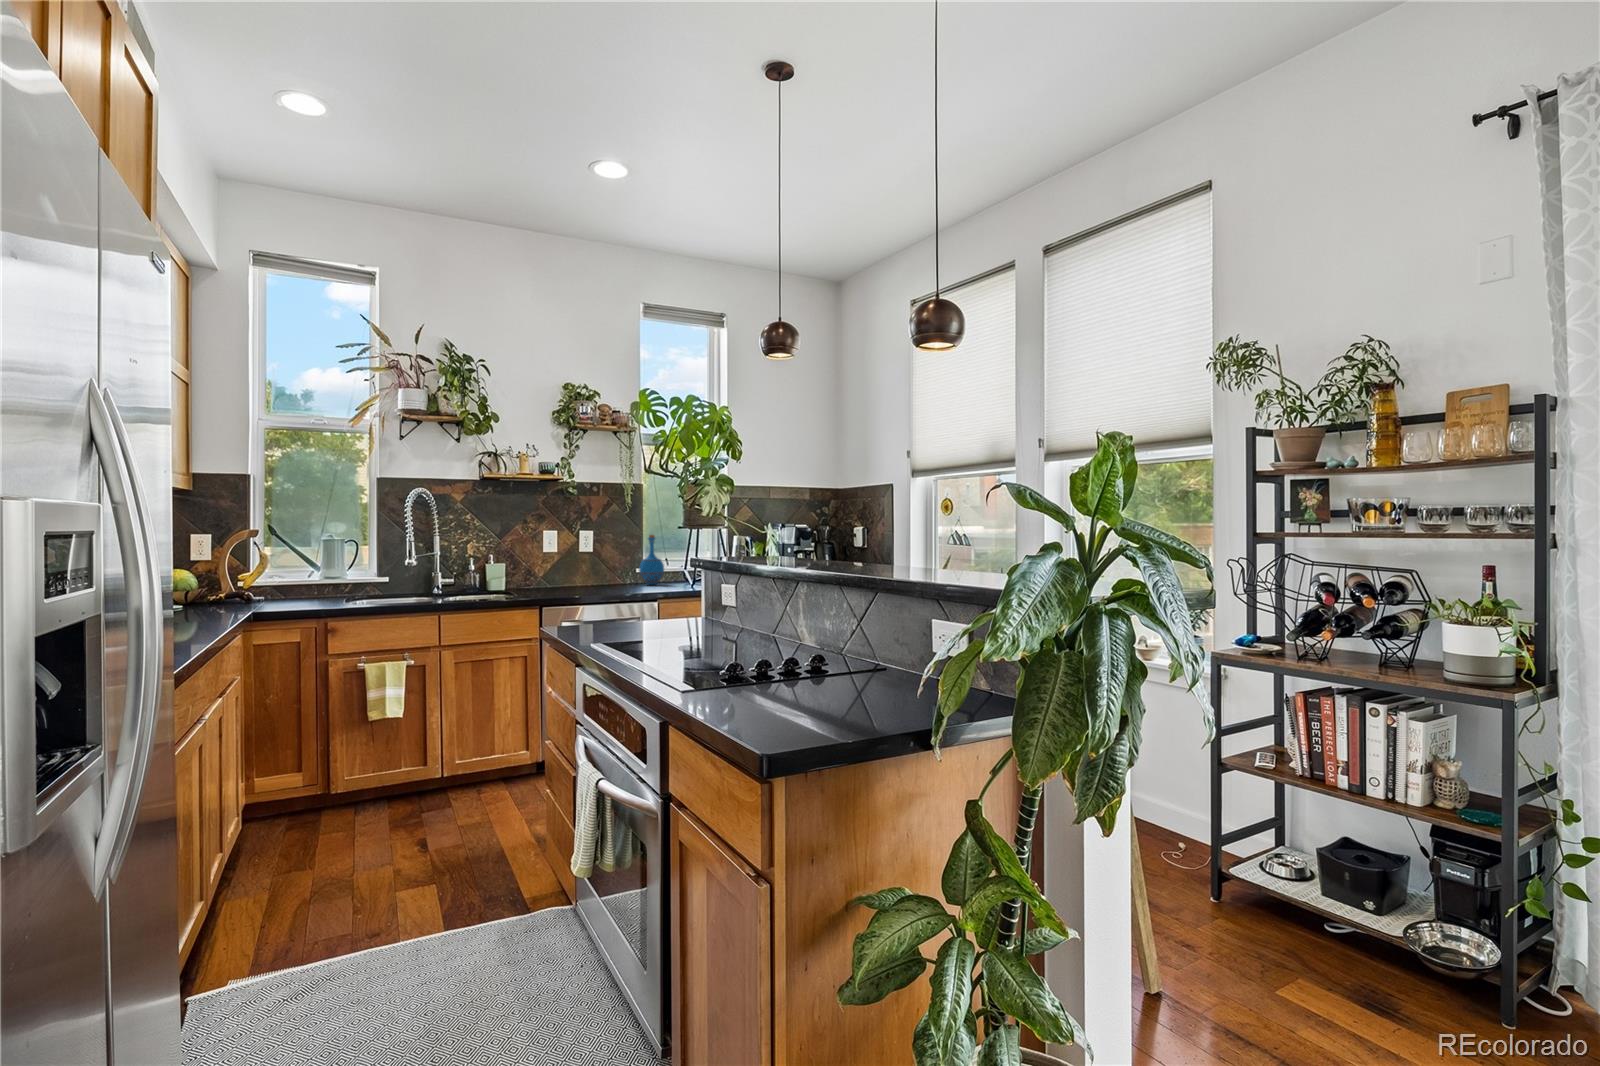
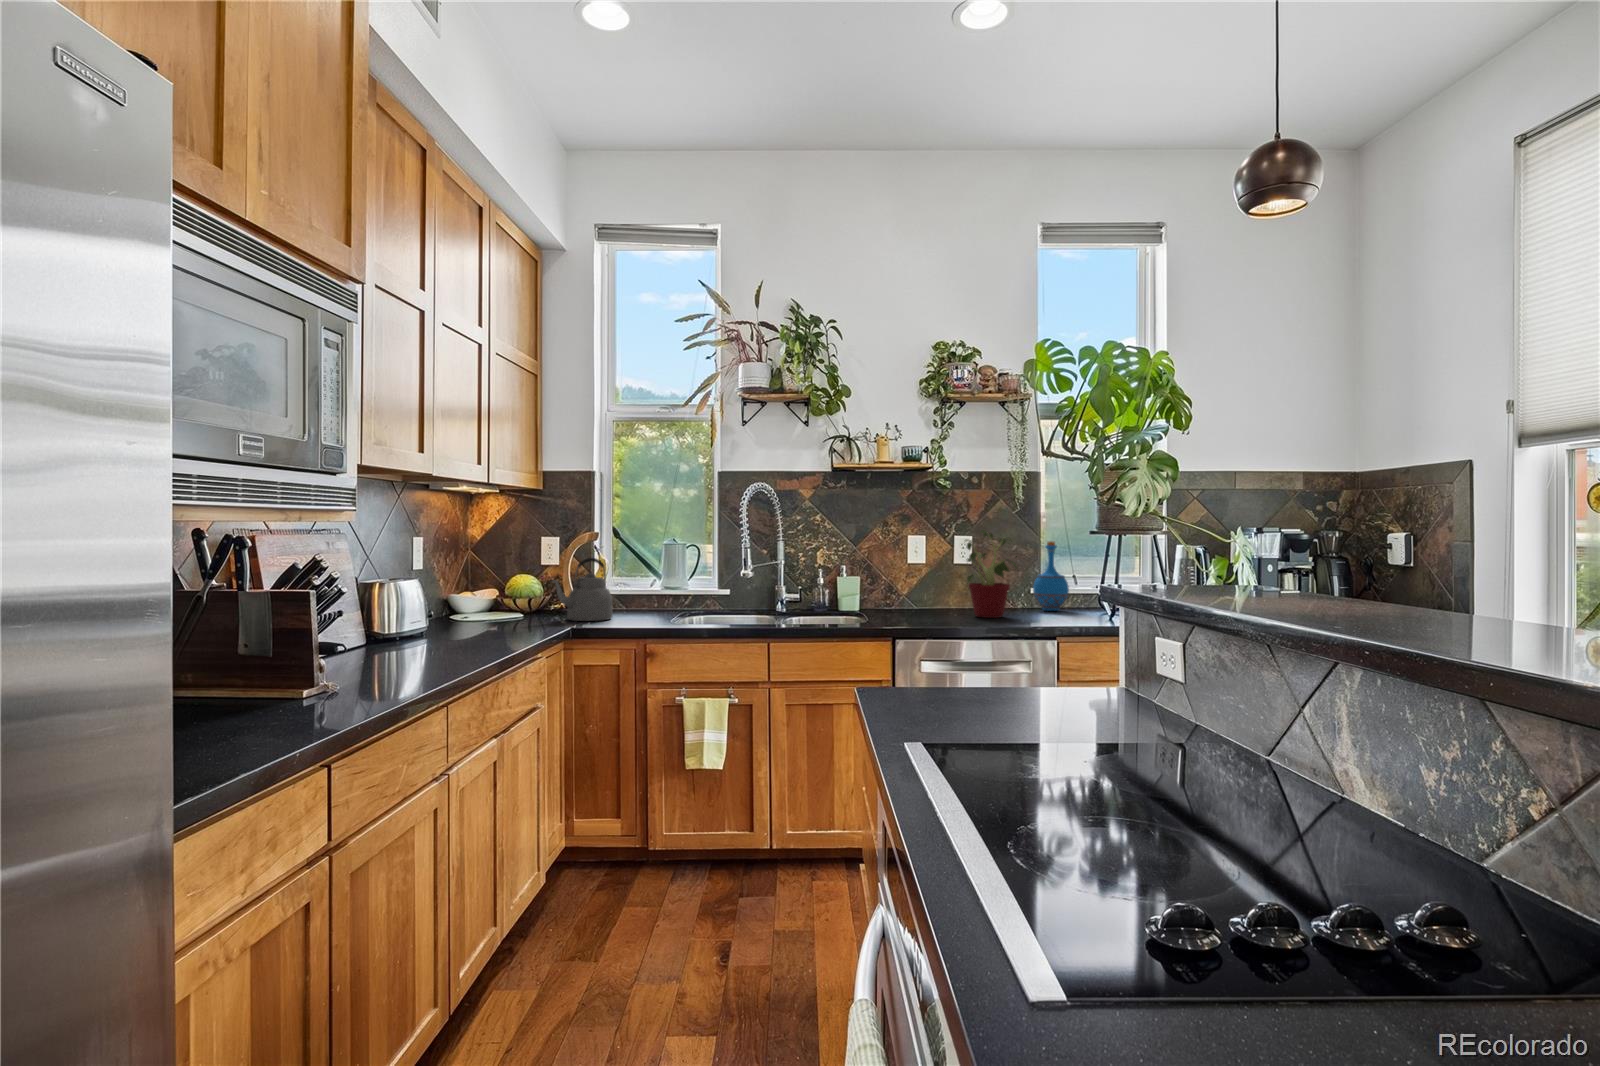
potted plant: none [590,526,631,590] -> present [965,530,1017,618]
kettle: none [221,552,284,608] -> present [551,558,612,621]

